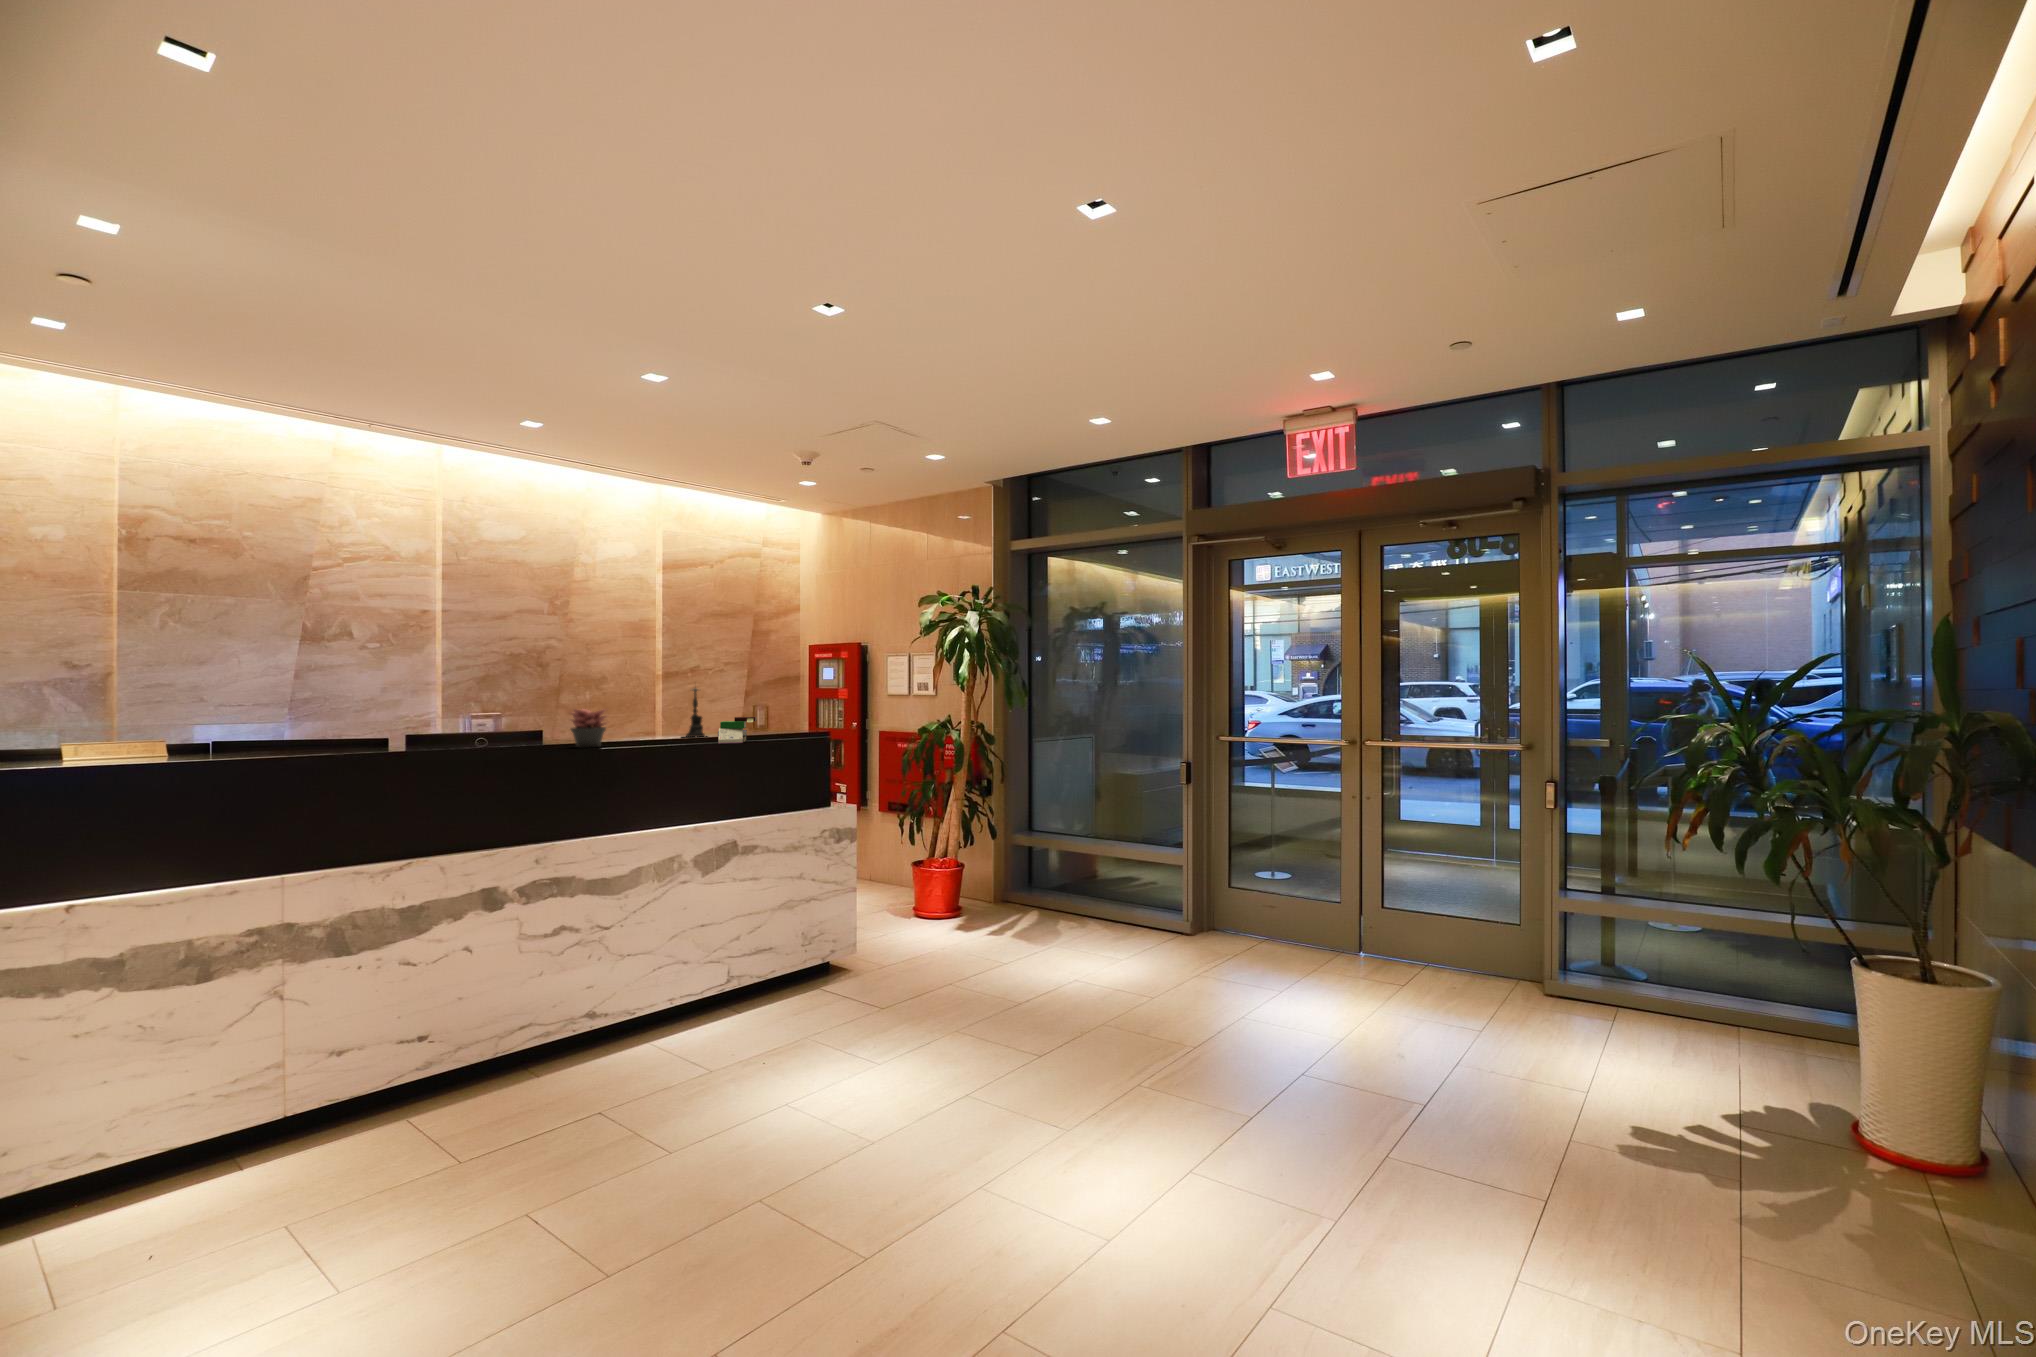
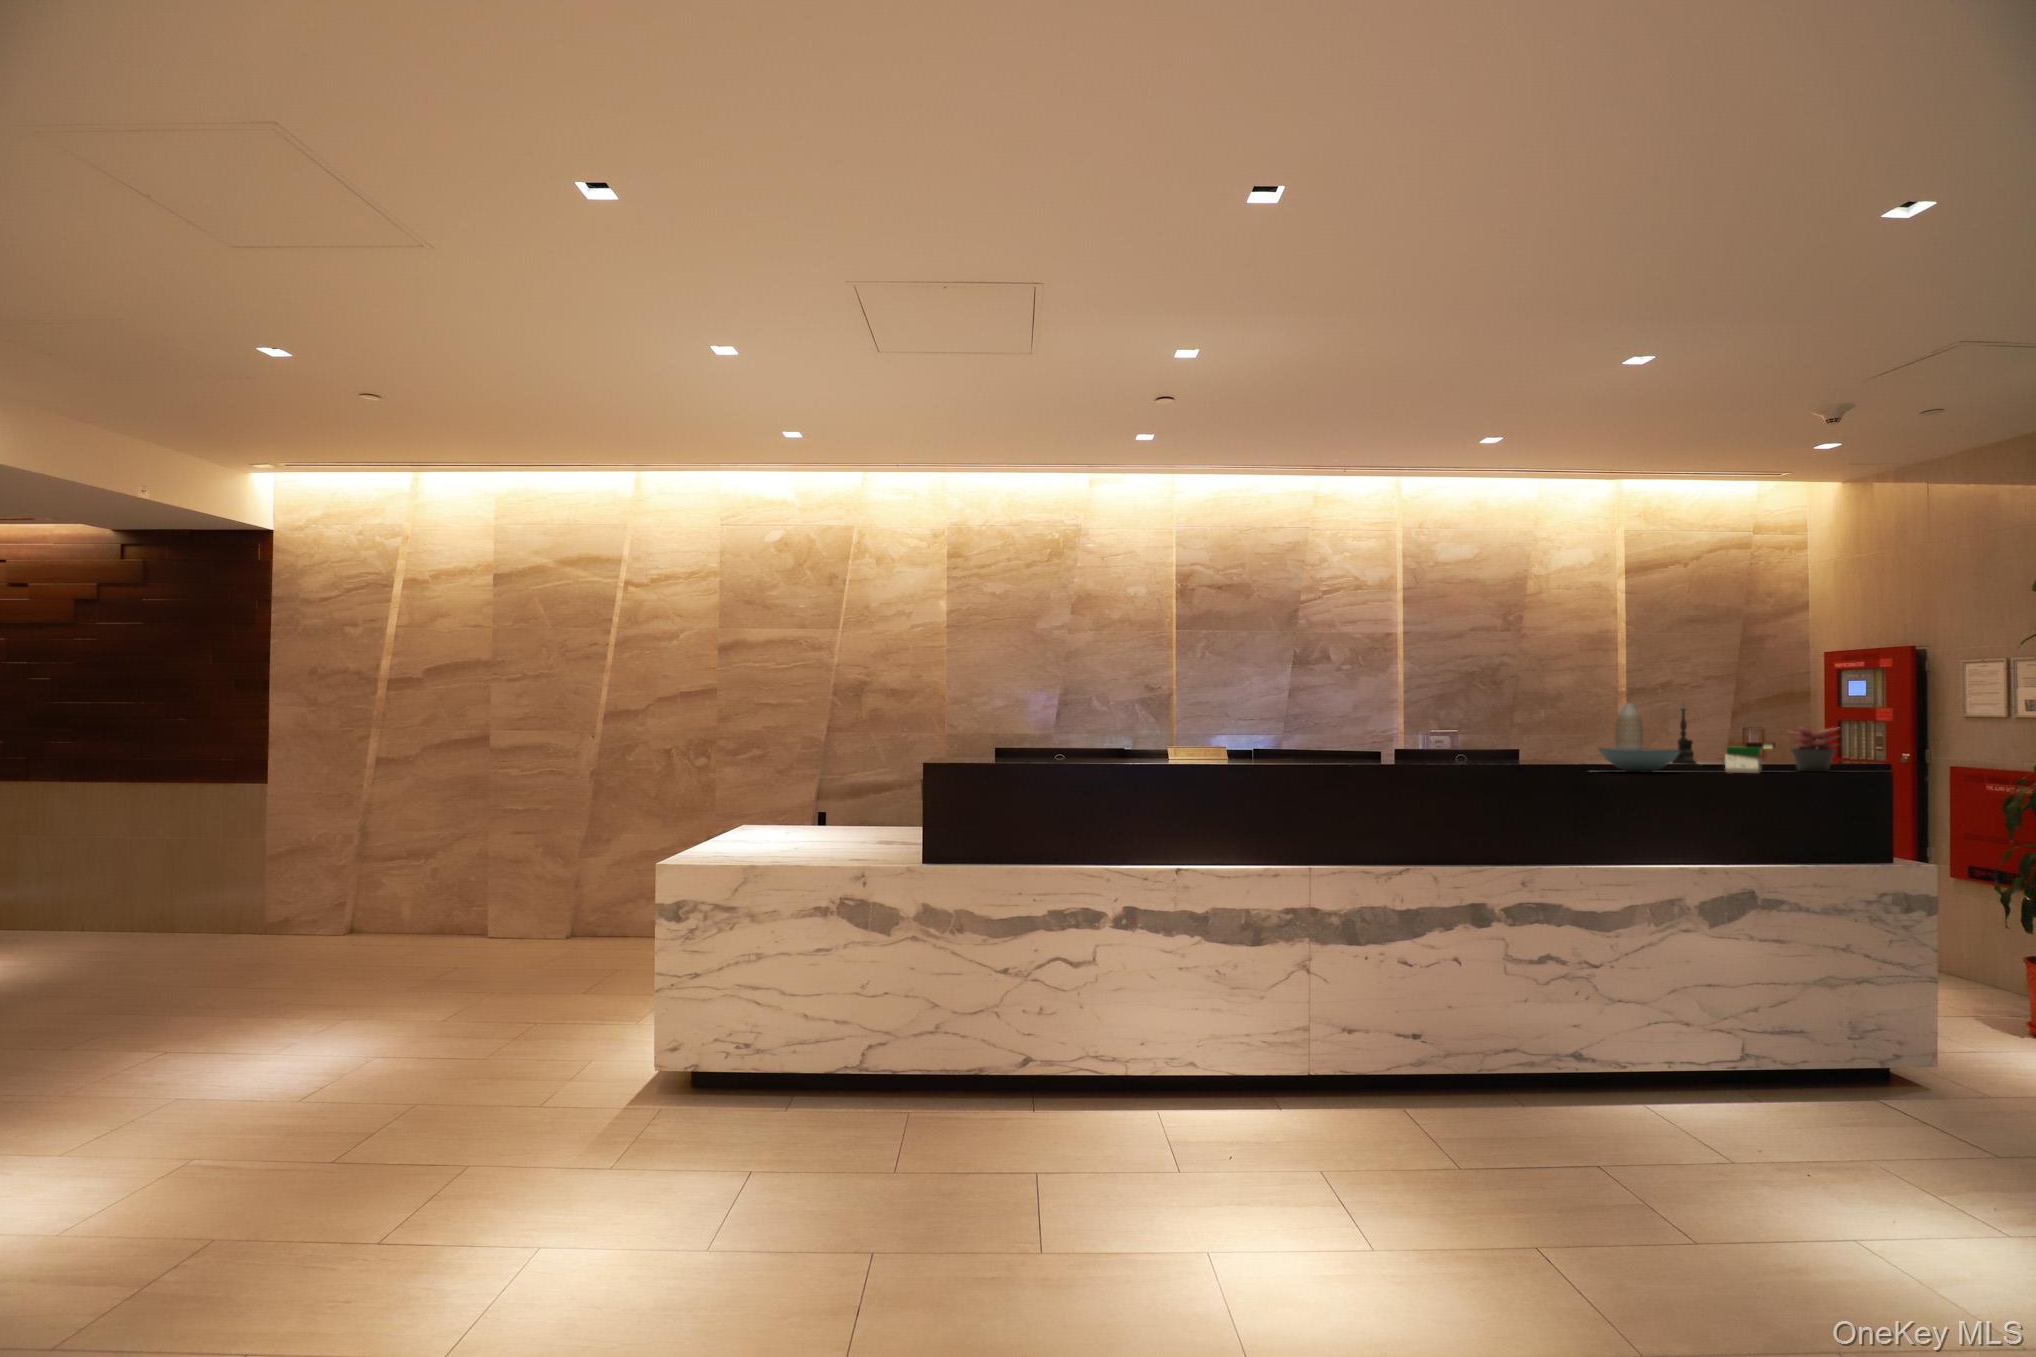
vase: none [653,684,676,728] -> present [1615,703,1643,748]
succulent plant: present [571,708,606,748] -> present [1788,727,1838,772]
decorative bowl: none [614,726,683,747] -> present [1599,748,1680,772]

